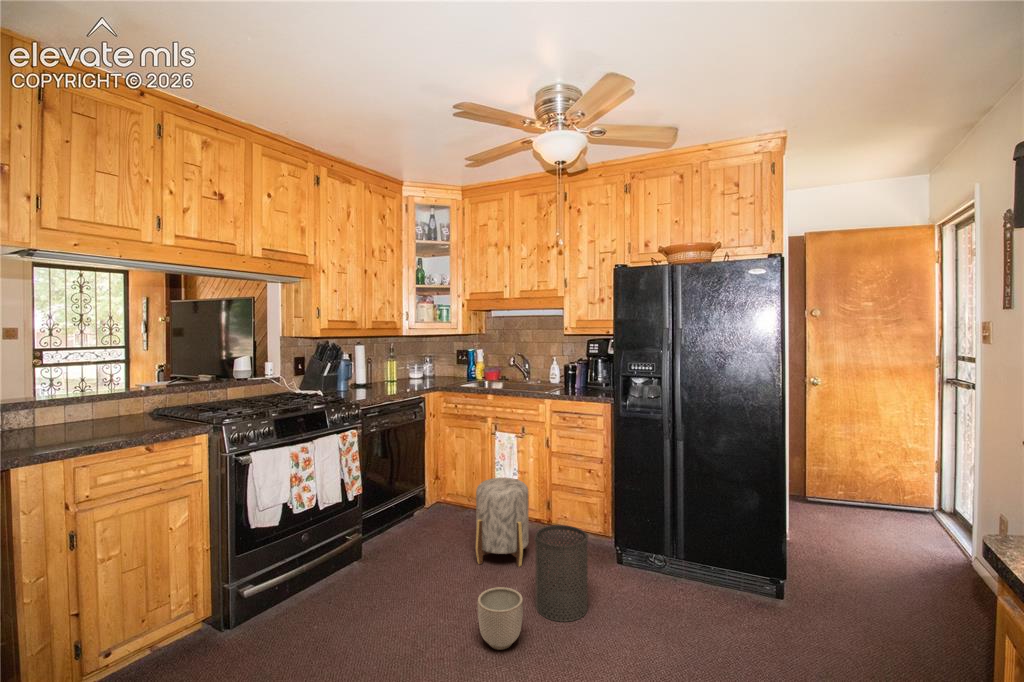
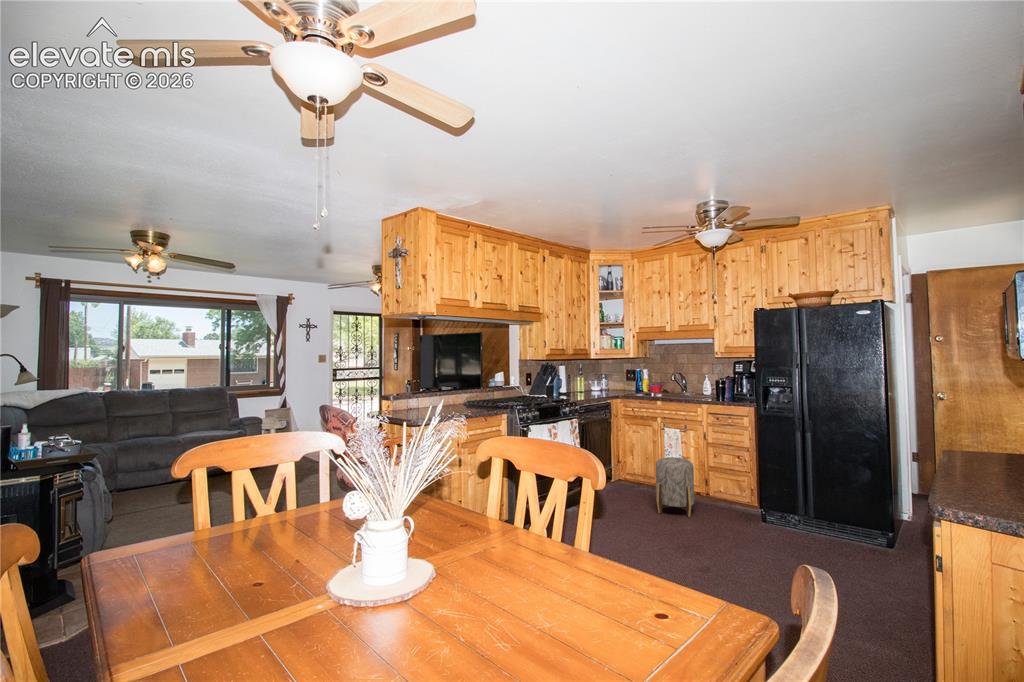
trash can: present [534,525,588,622] -> none [702,484,741,542]
planter: present [477,587,523,650] -> none [669,515,698,549]

